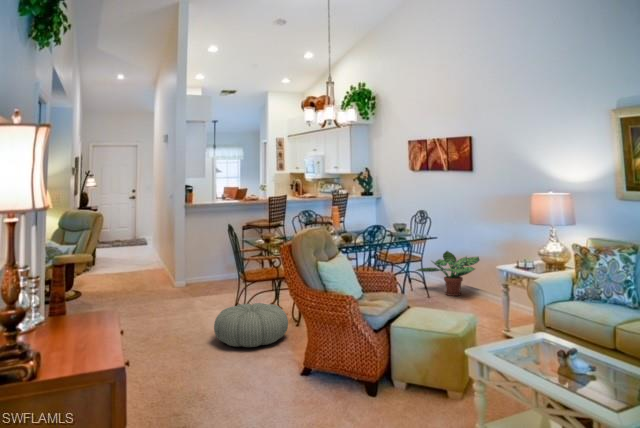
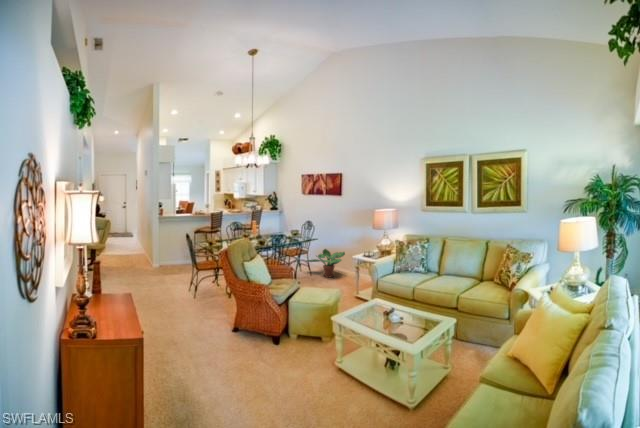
pouf: present [214,303,288,347] -> none [170,288,222,318]

